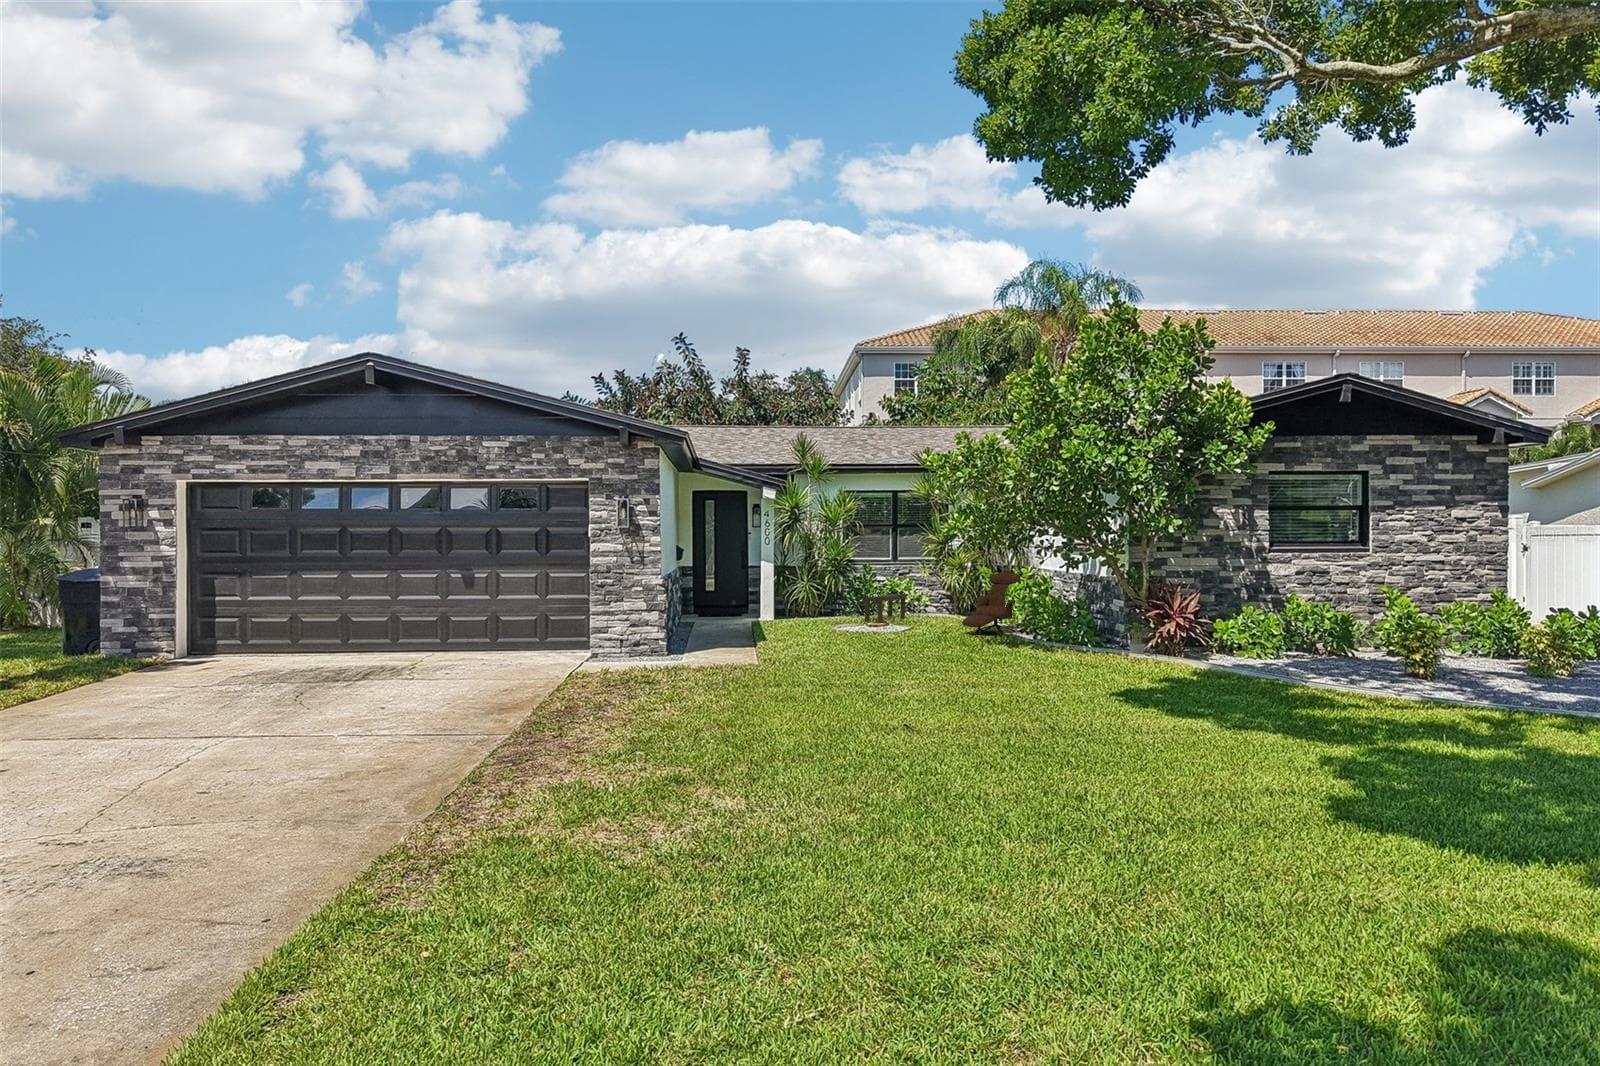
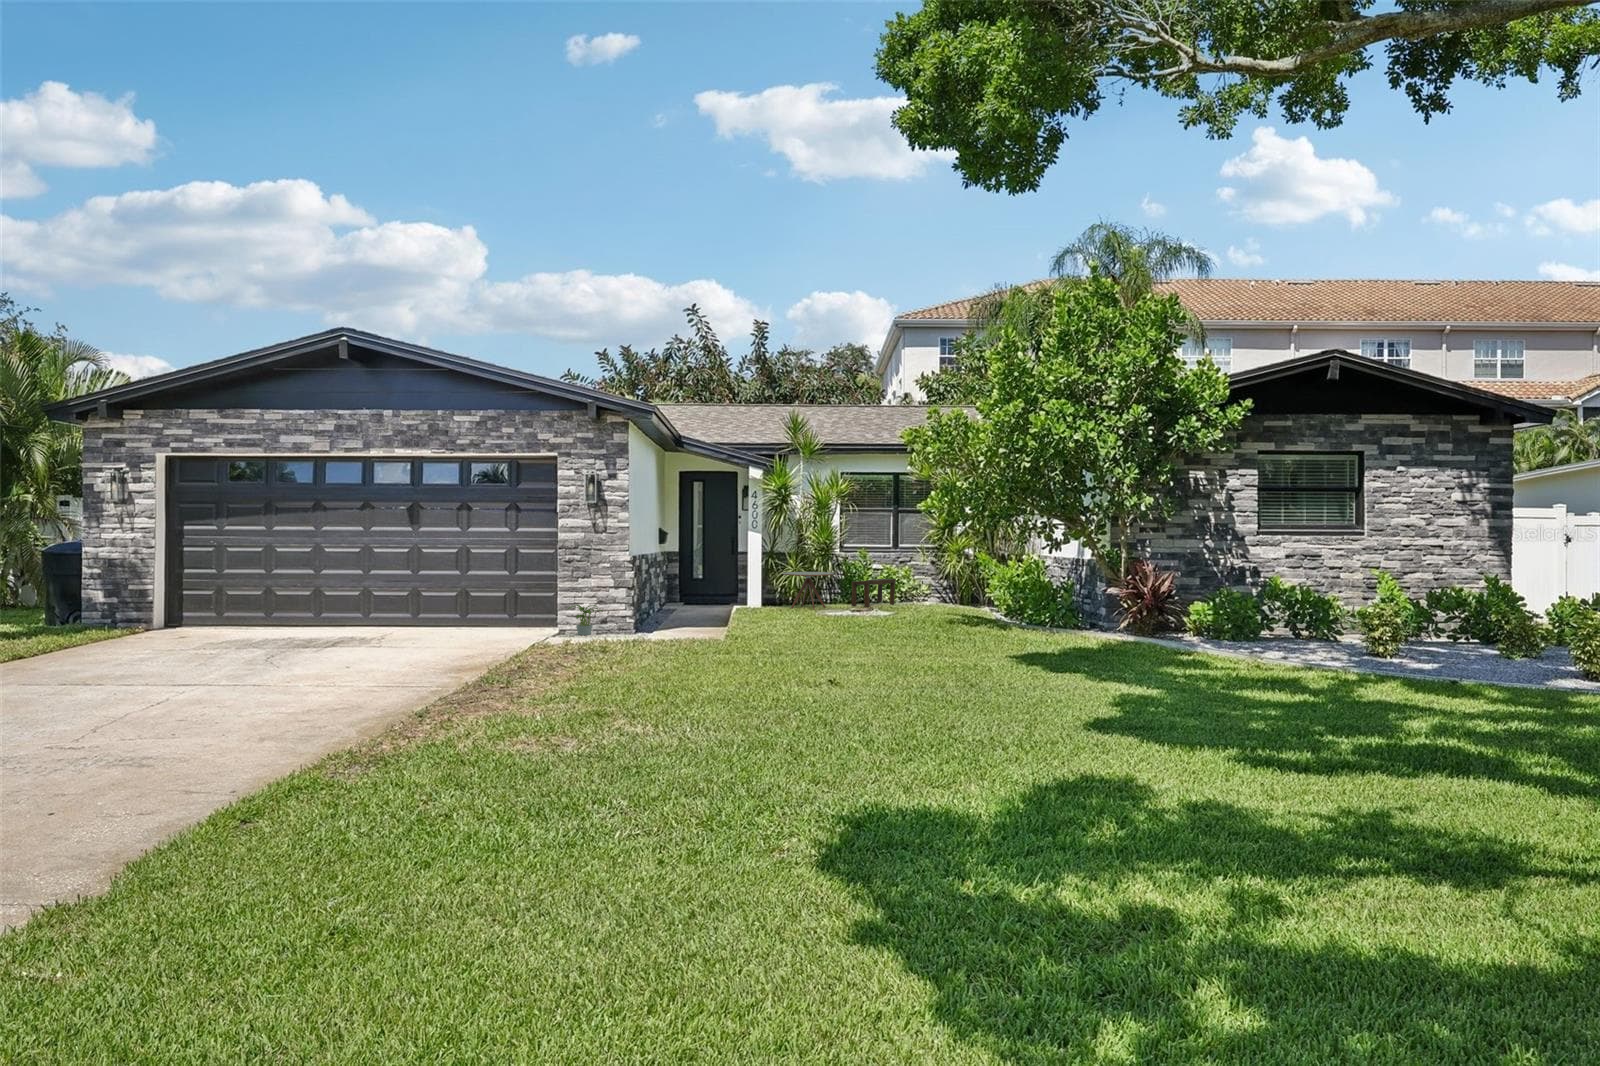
lounge chair: present [962,573,1021,636] -> none [944,556,1008,619]
round table: none [800,589,849,626] -> present [783,572,834,610]
potted plant: present [1121,623,1153,653] -> present [568,605,602,635]

